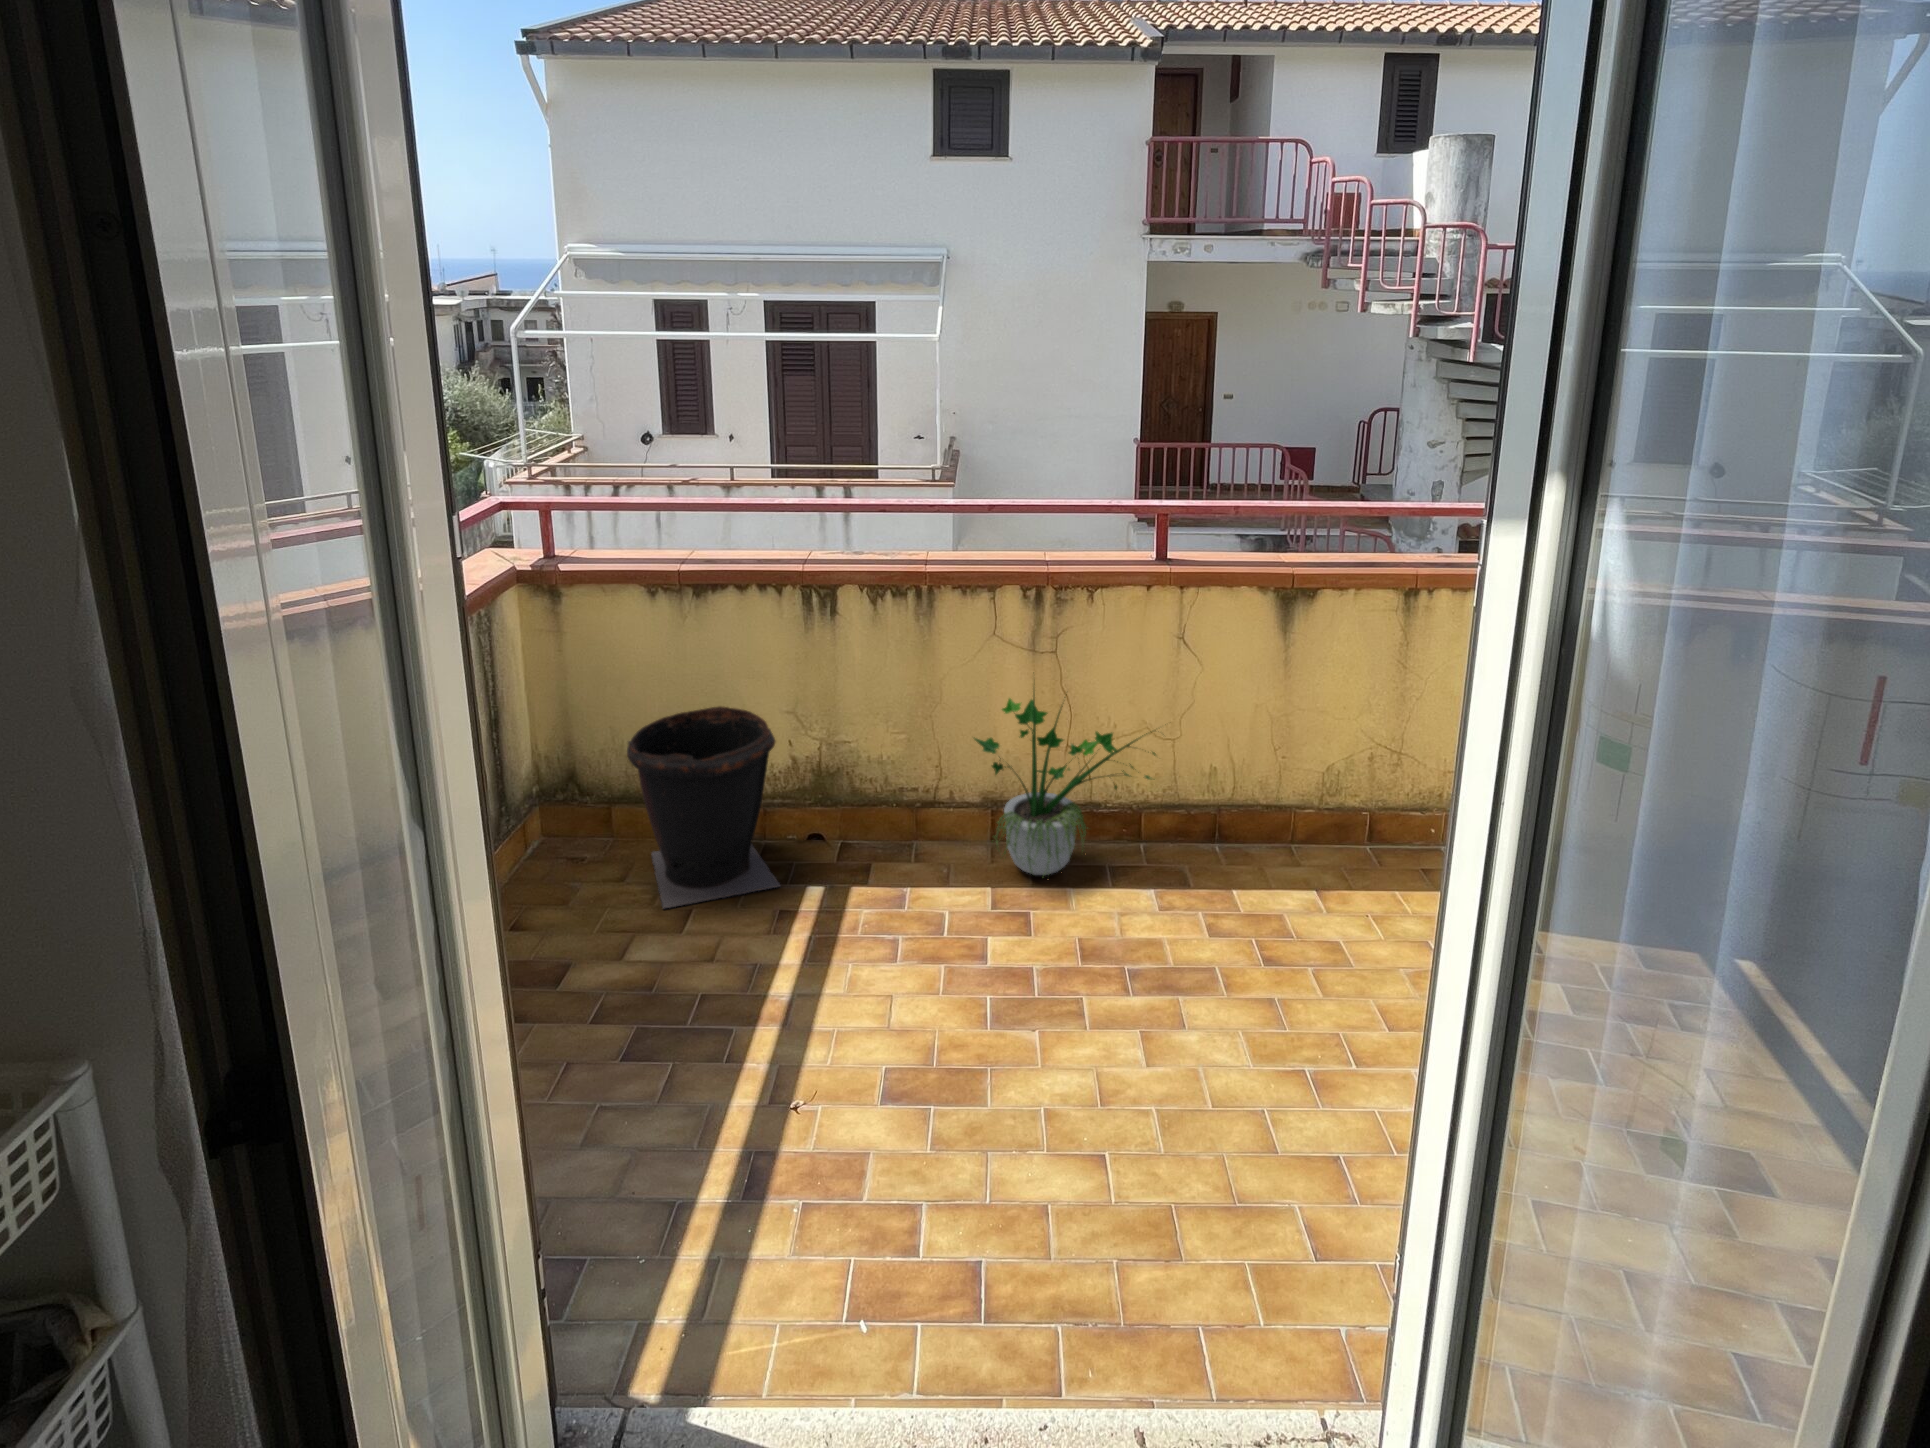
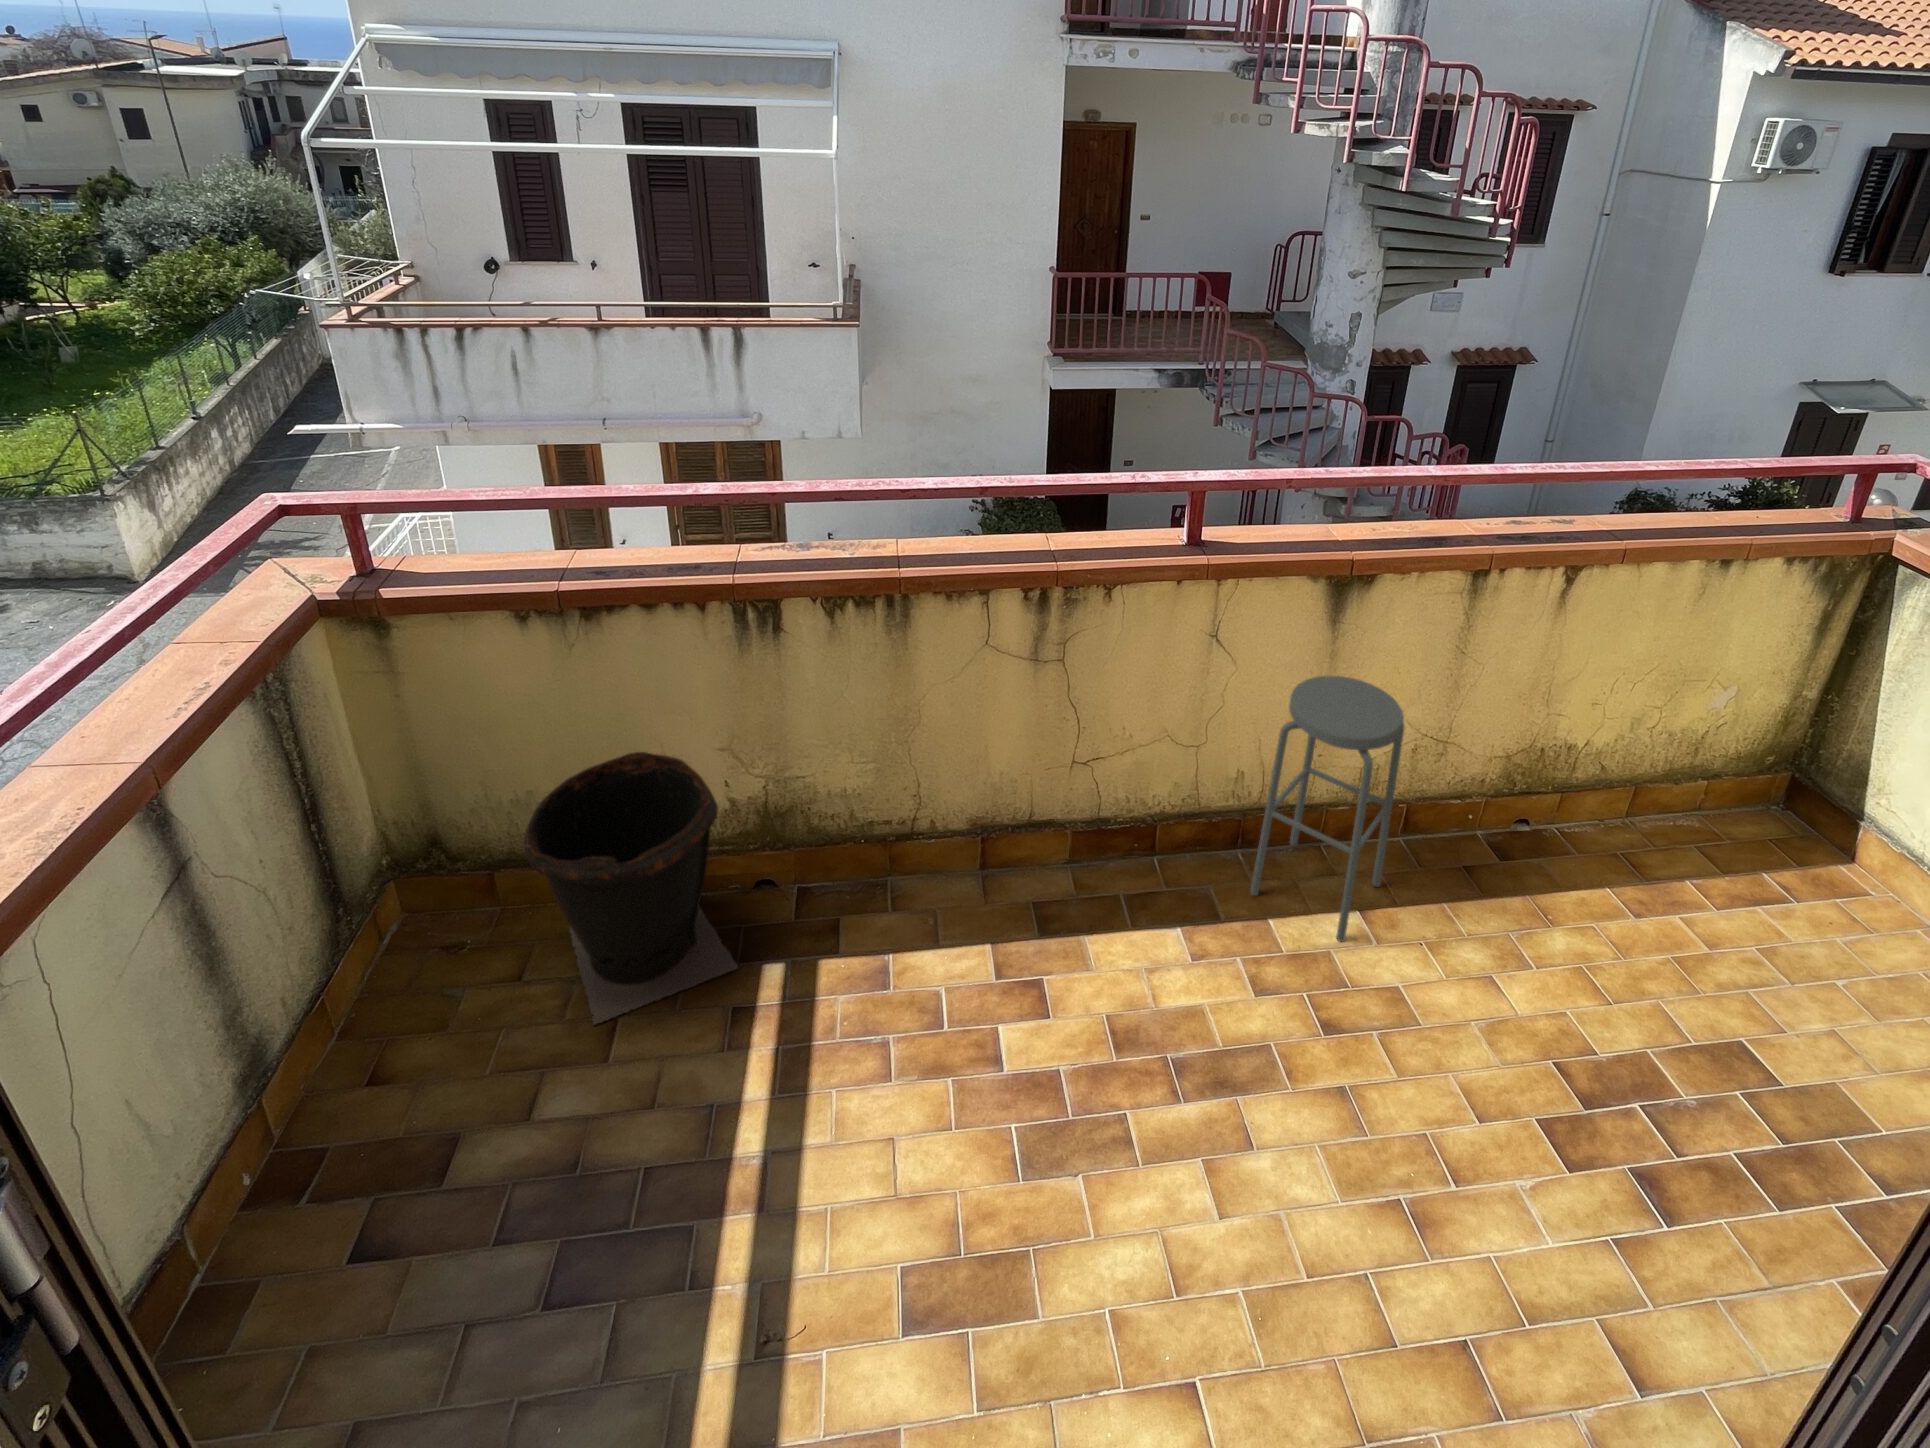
stool: none [1235,671,1365,914] -> present [1250,675,1404,942]
potted plant: present [974,694,1156,875] -> none [958,688,1198,934]

